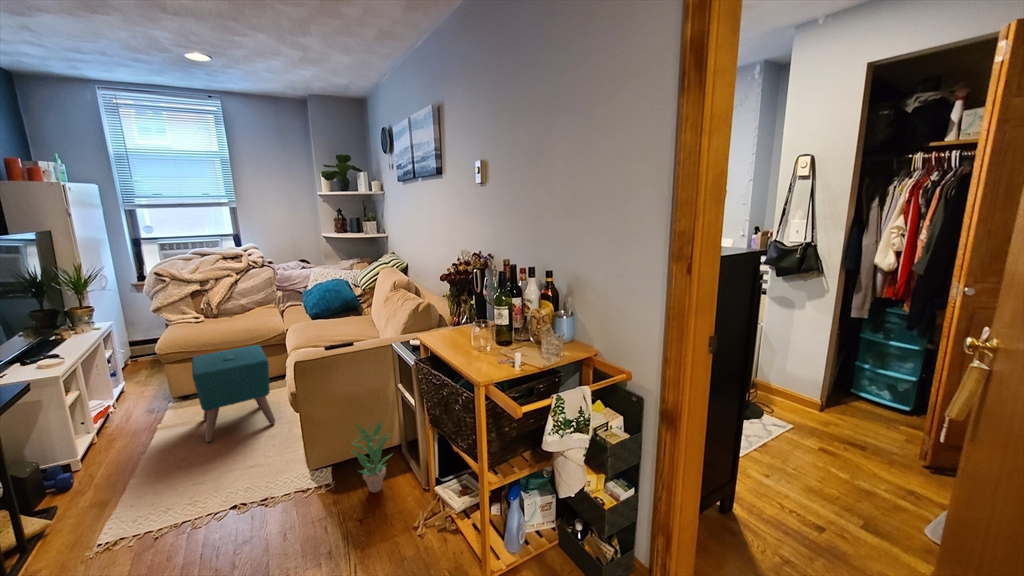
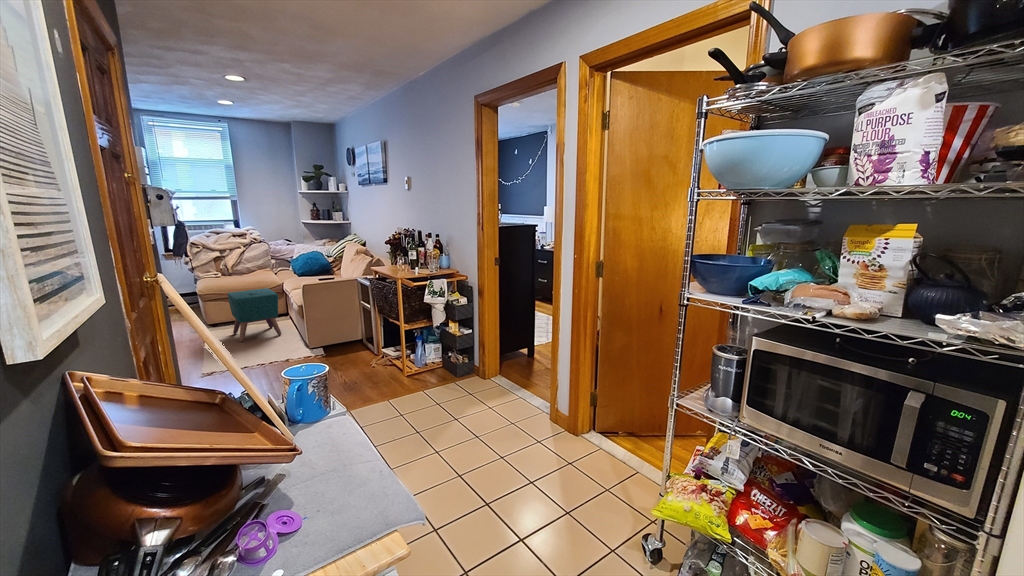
potted plant: present [352,421,391,493] -> none [334,315,359,356]

